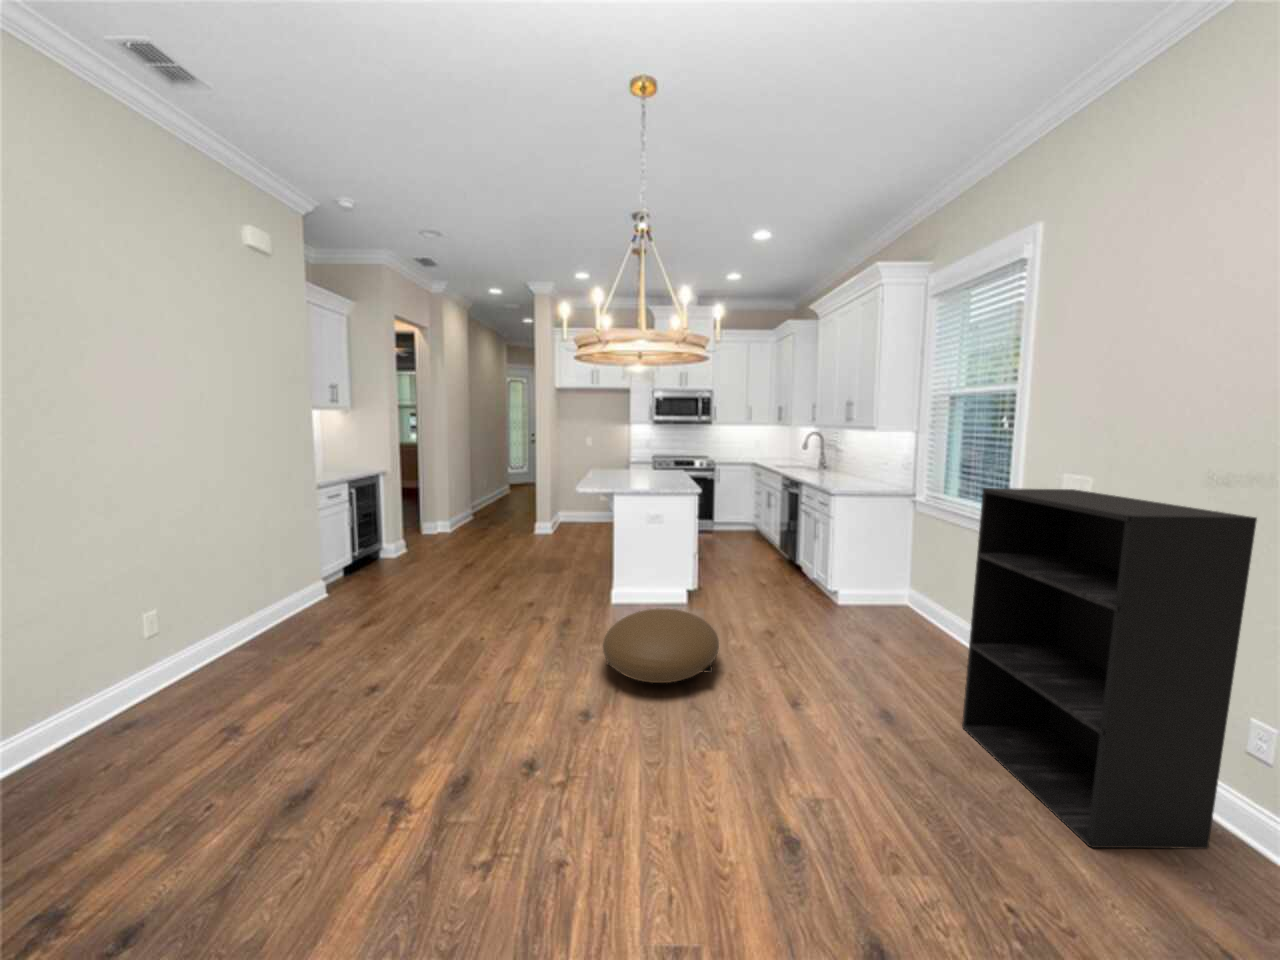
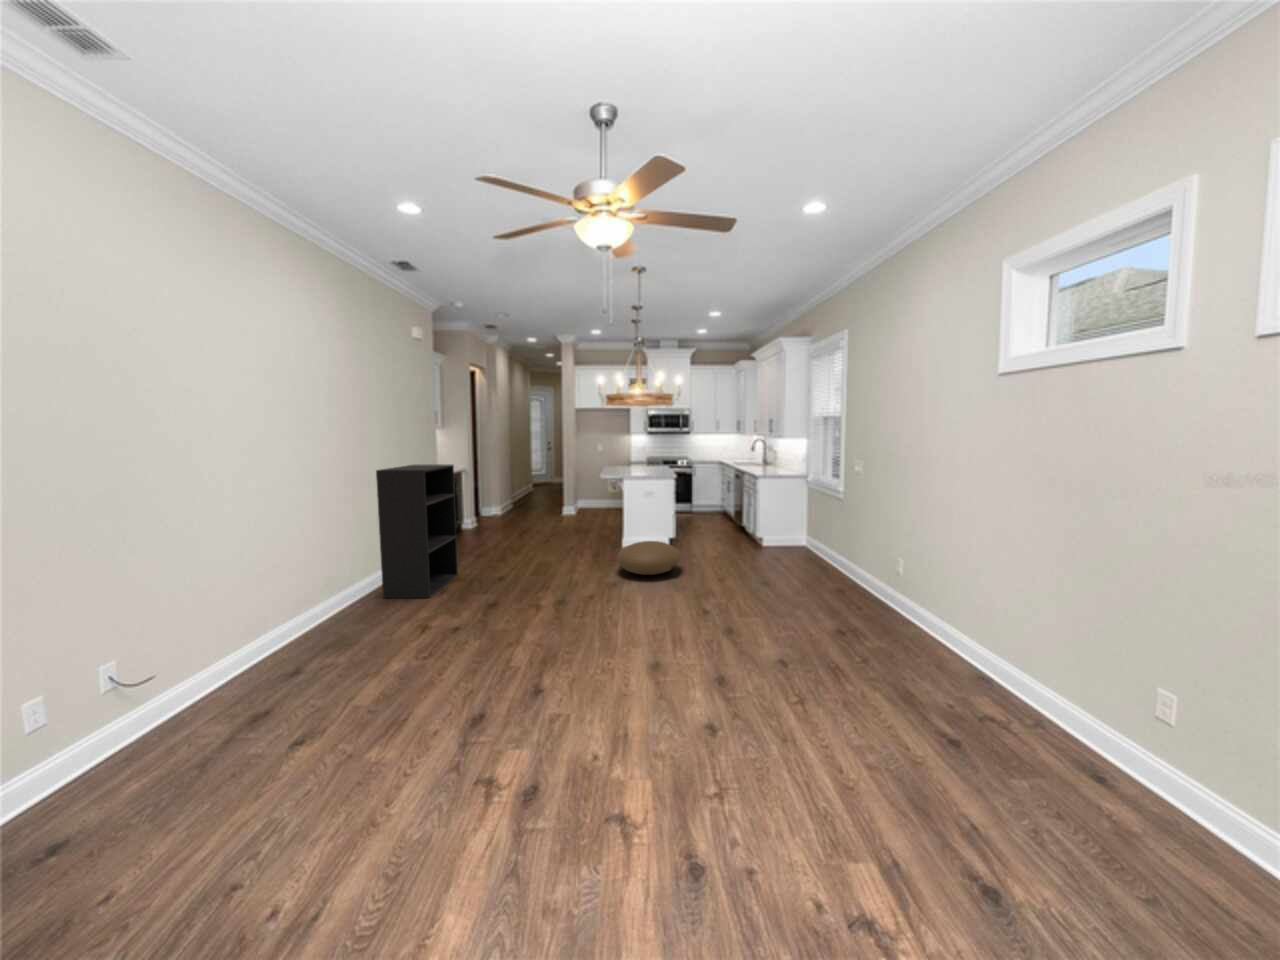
bookshelf: present [962,488,1257,849] -> present [376,464,458,598]

